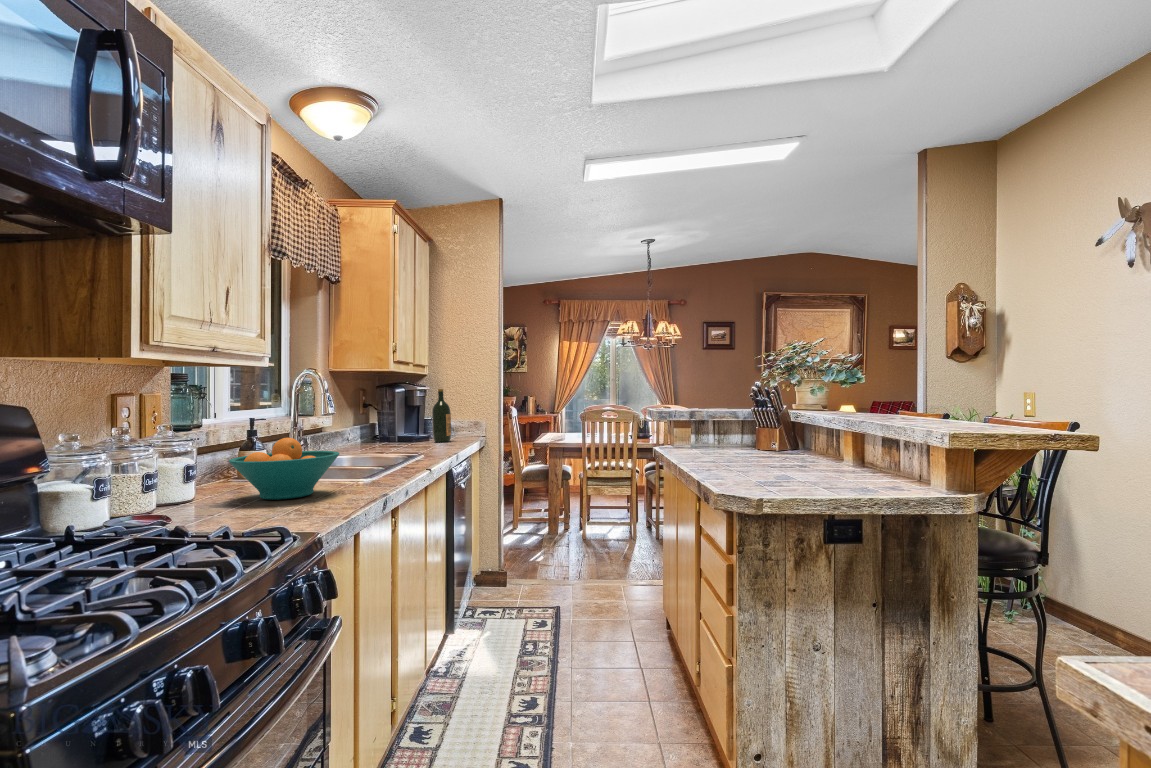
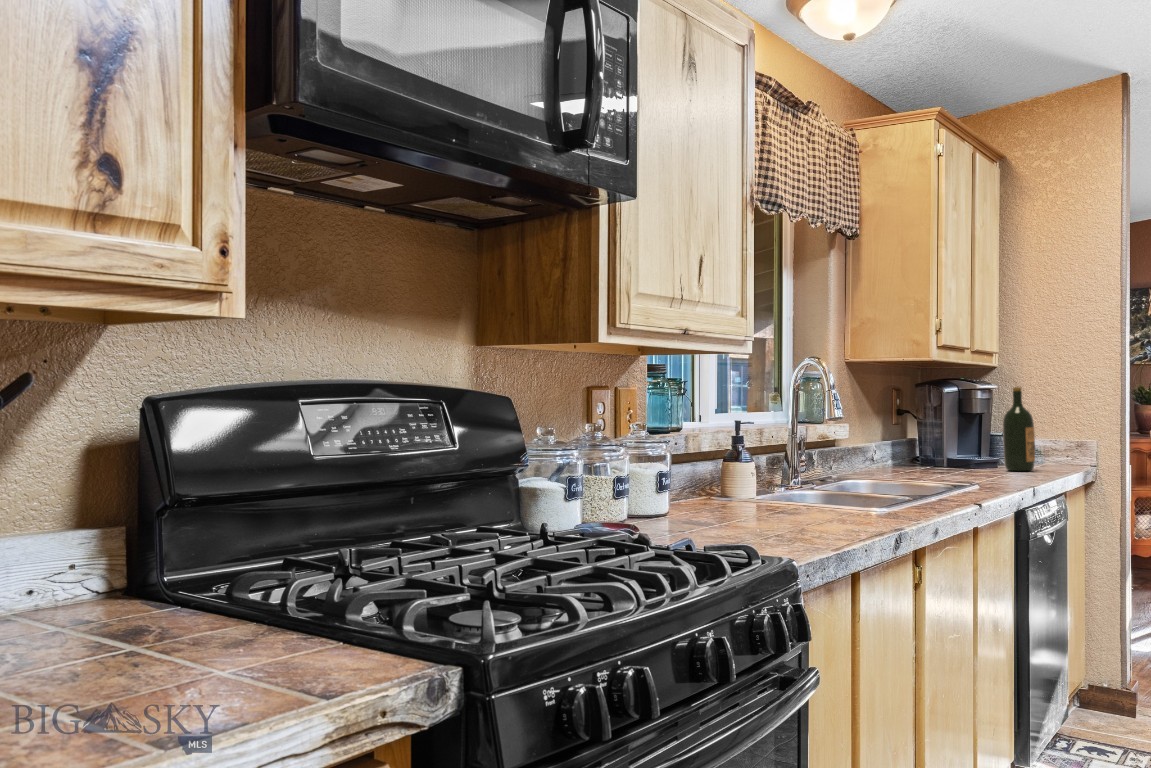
fruit bowl: present [229,438,339,500] -> none [704,444,838,523]

